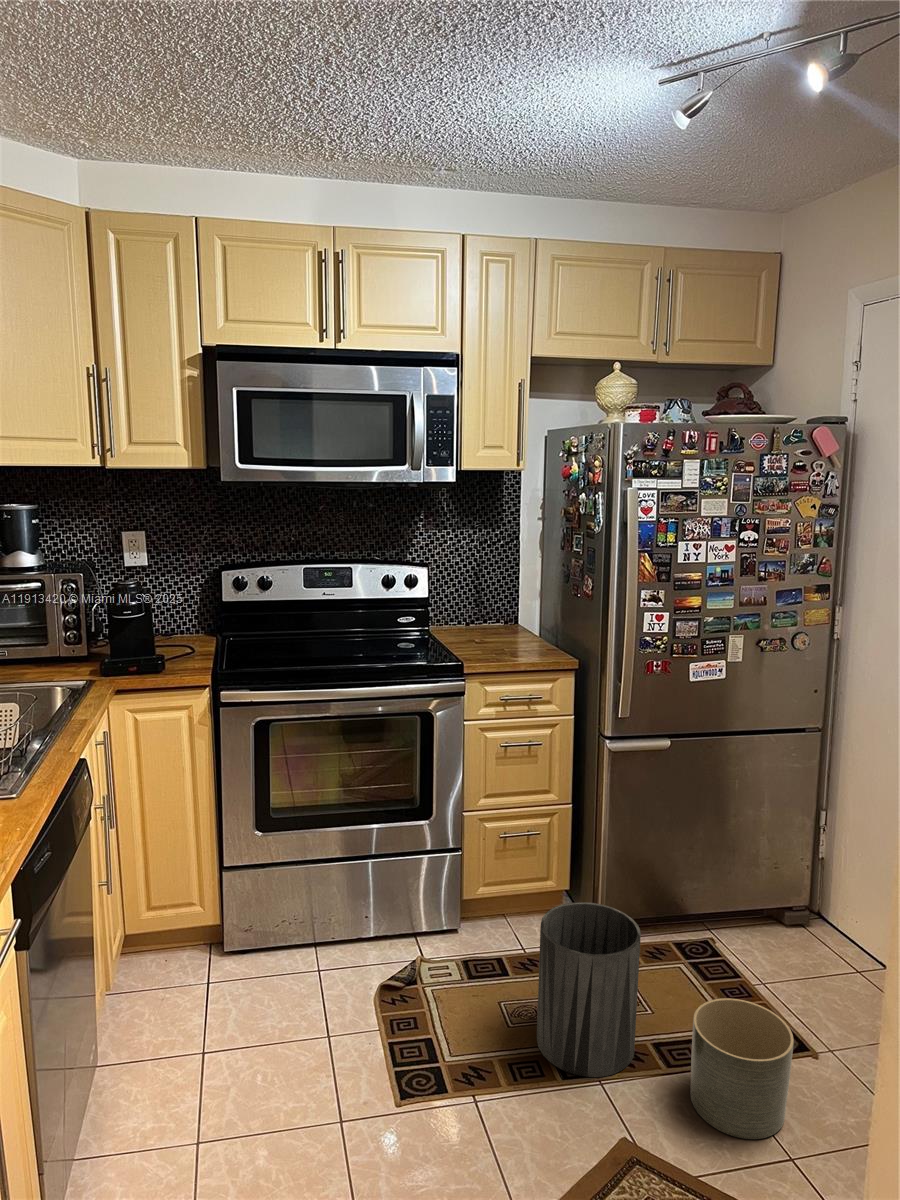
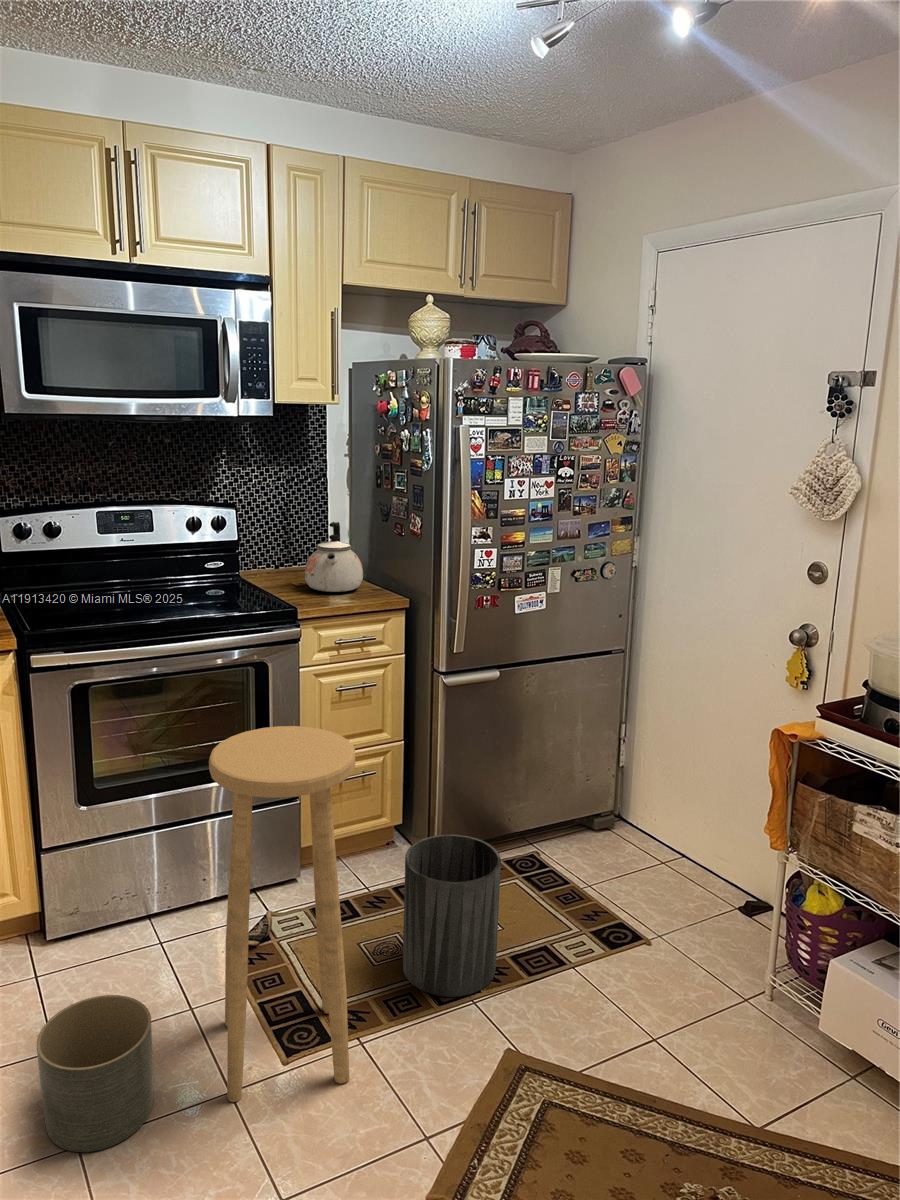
kettle: none [484,582,540,649] -> present [305,522,363,592]
stool: none [335,772,473,1141] -> present [209,726,355,1102]
planter: present [690,998,794,1139] -> present [36,995,153,1152]

